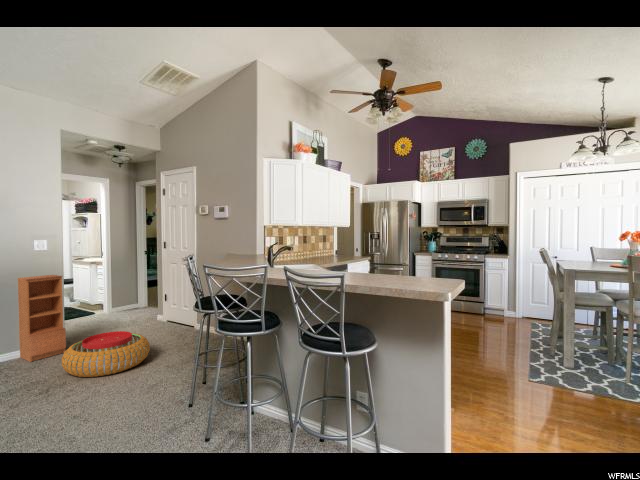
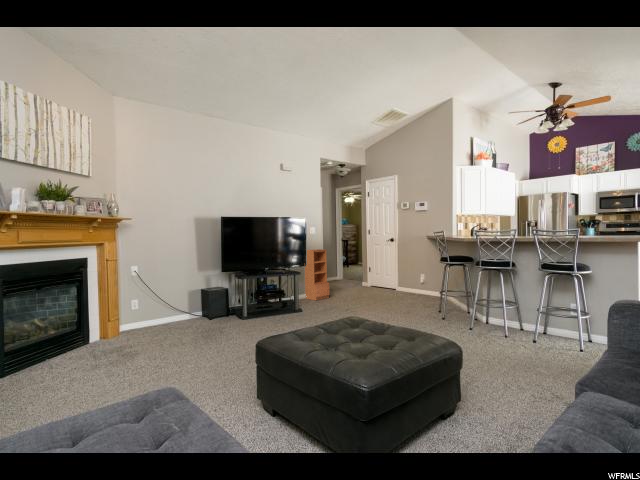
pouf: present [62,331,150,377] -> none [342,284,389,307]

